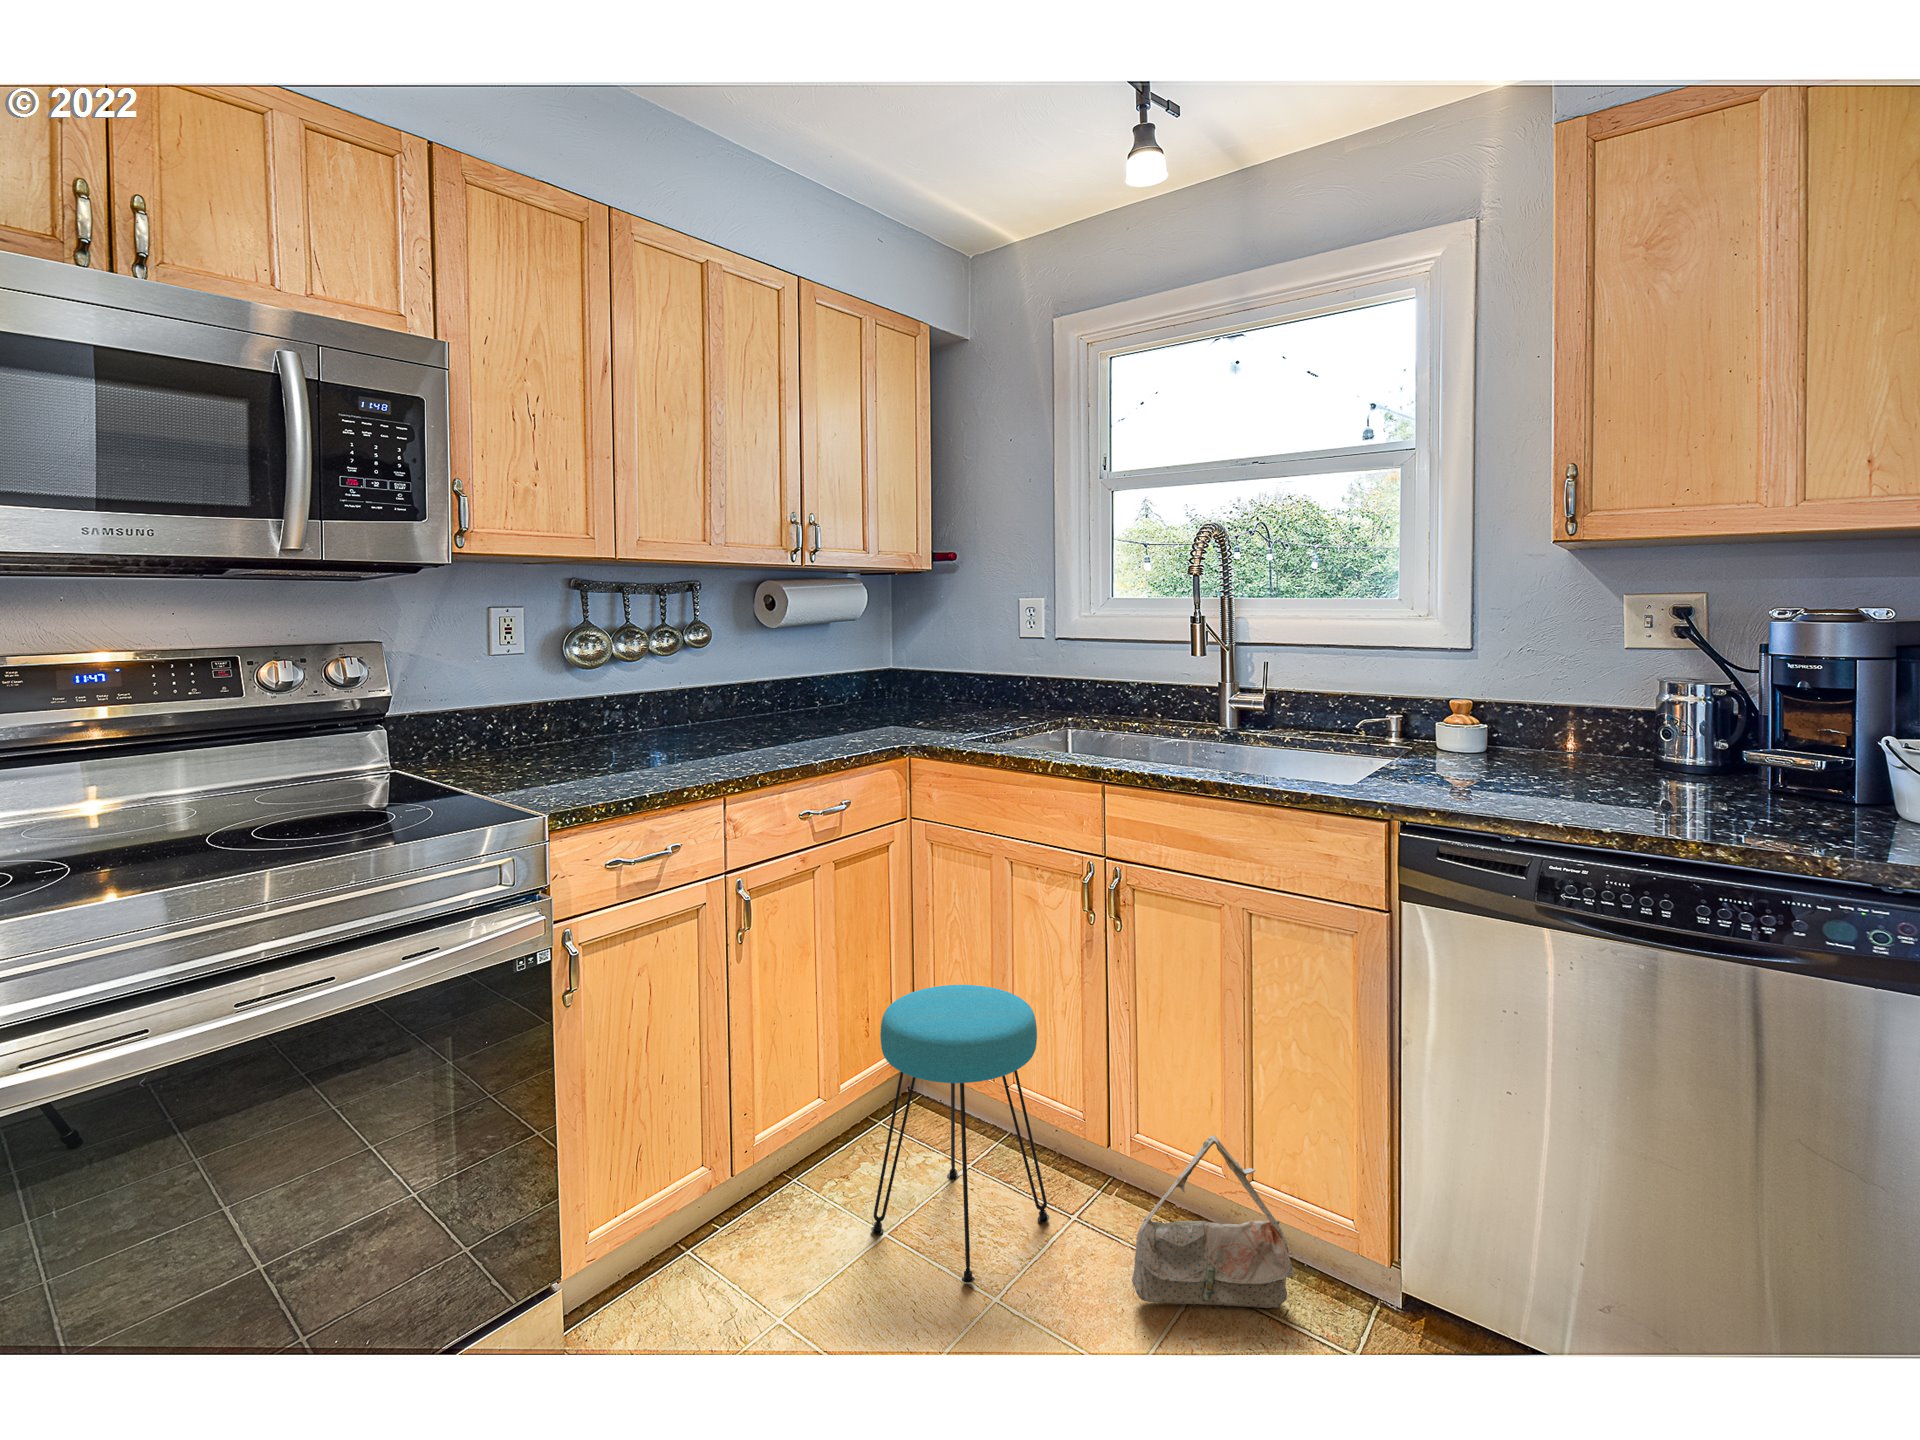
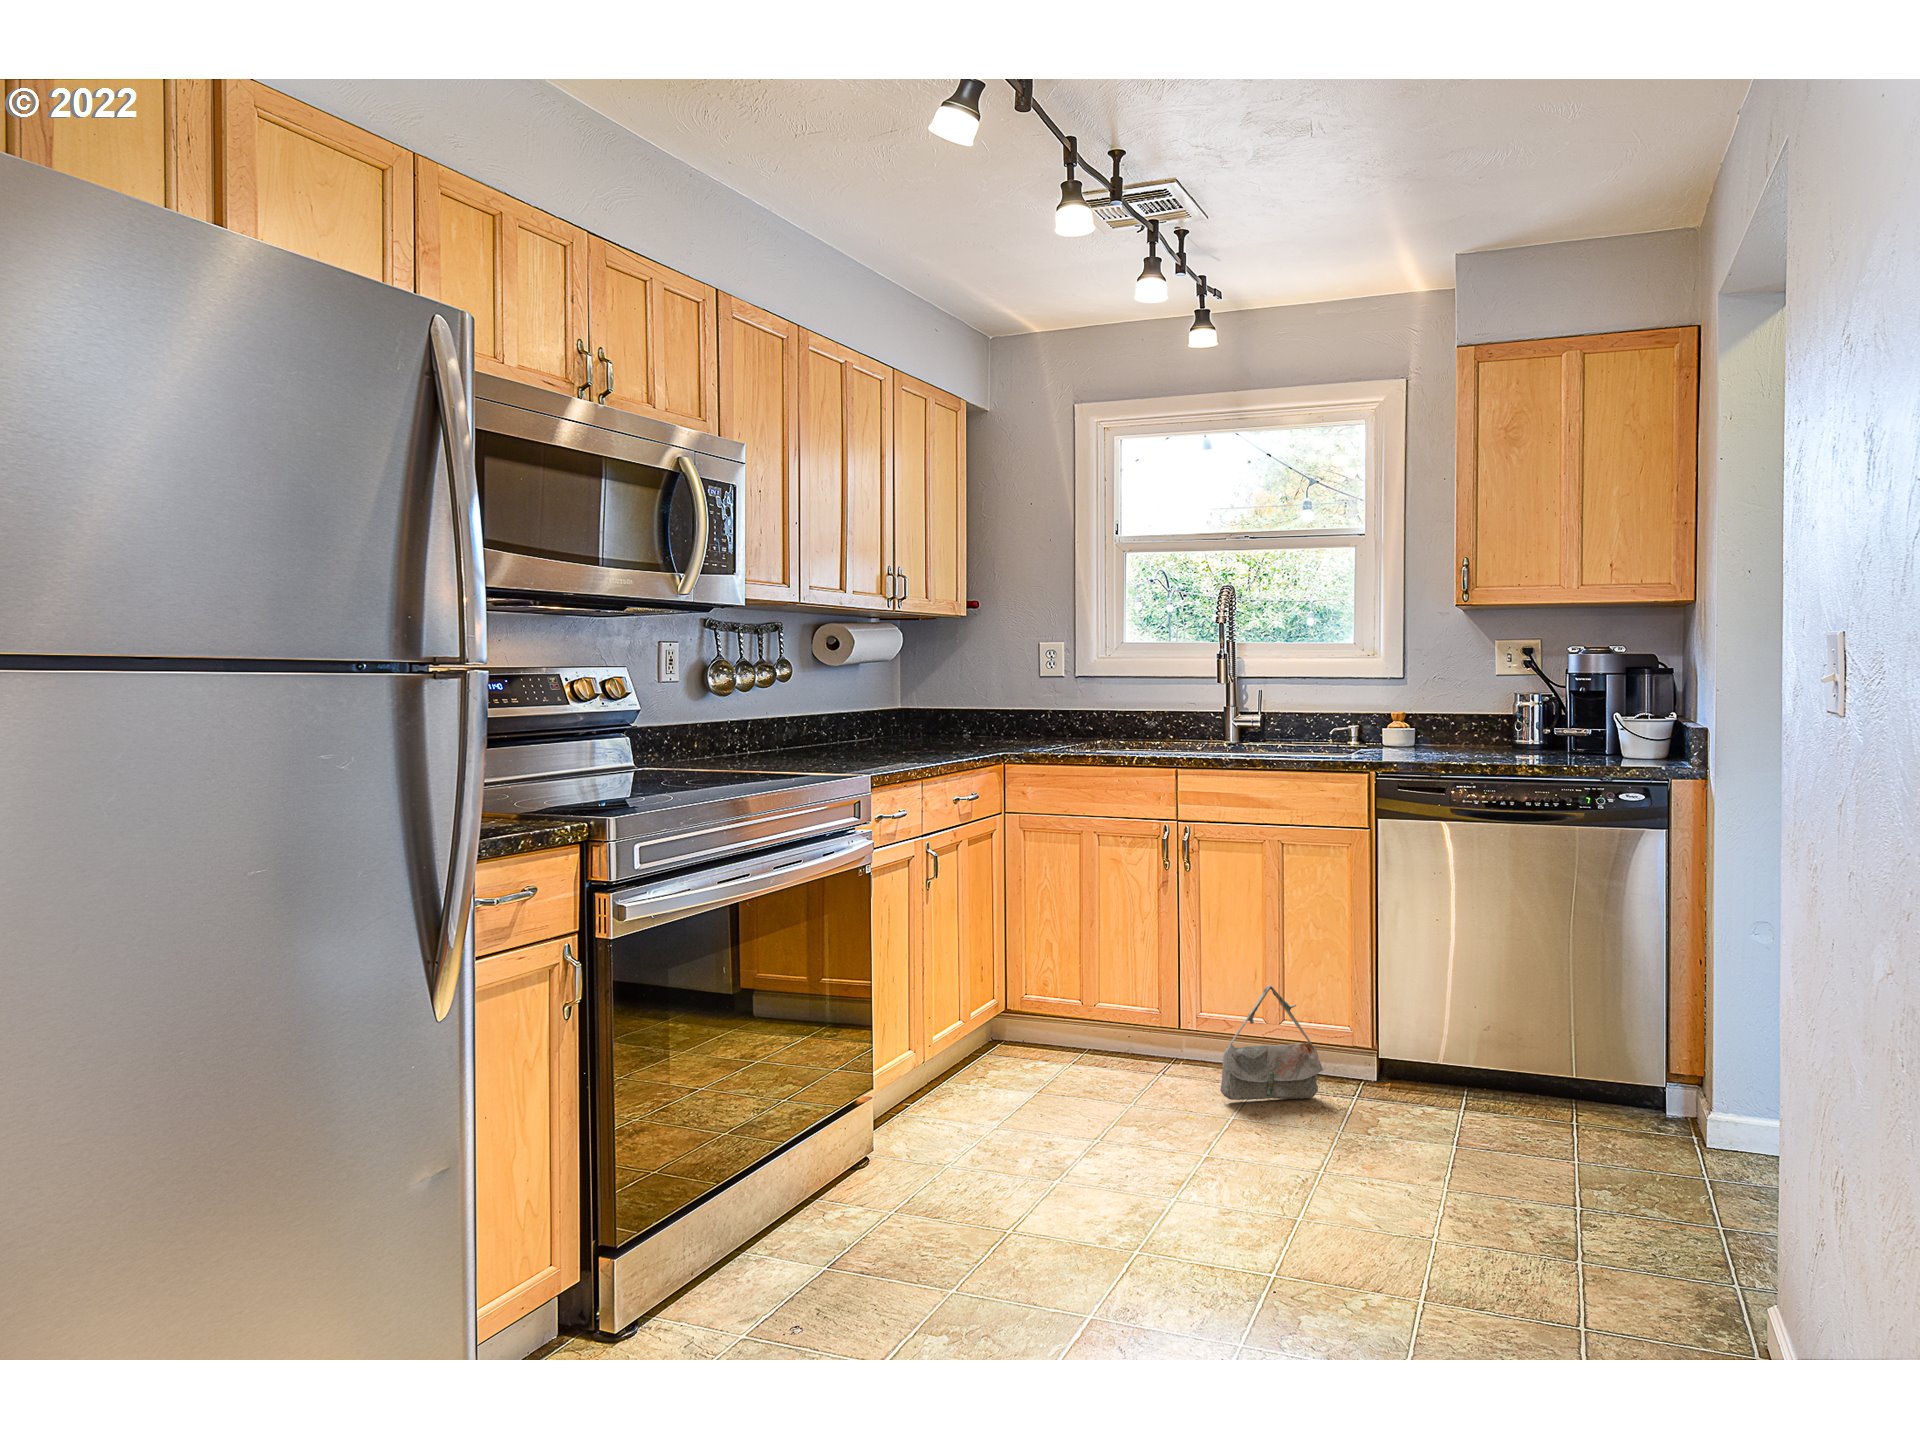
stool: present [871,985,1049,1283] -> none [1027,919,1148,1102]

